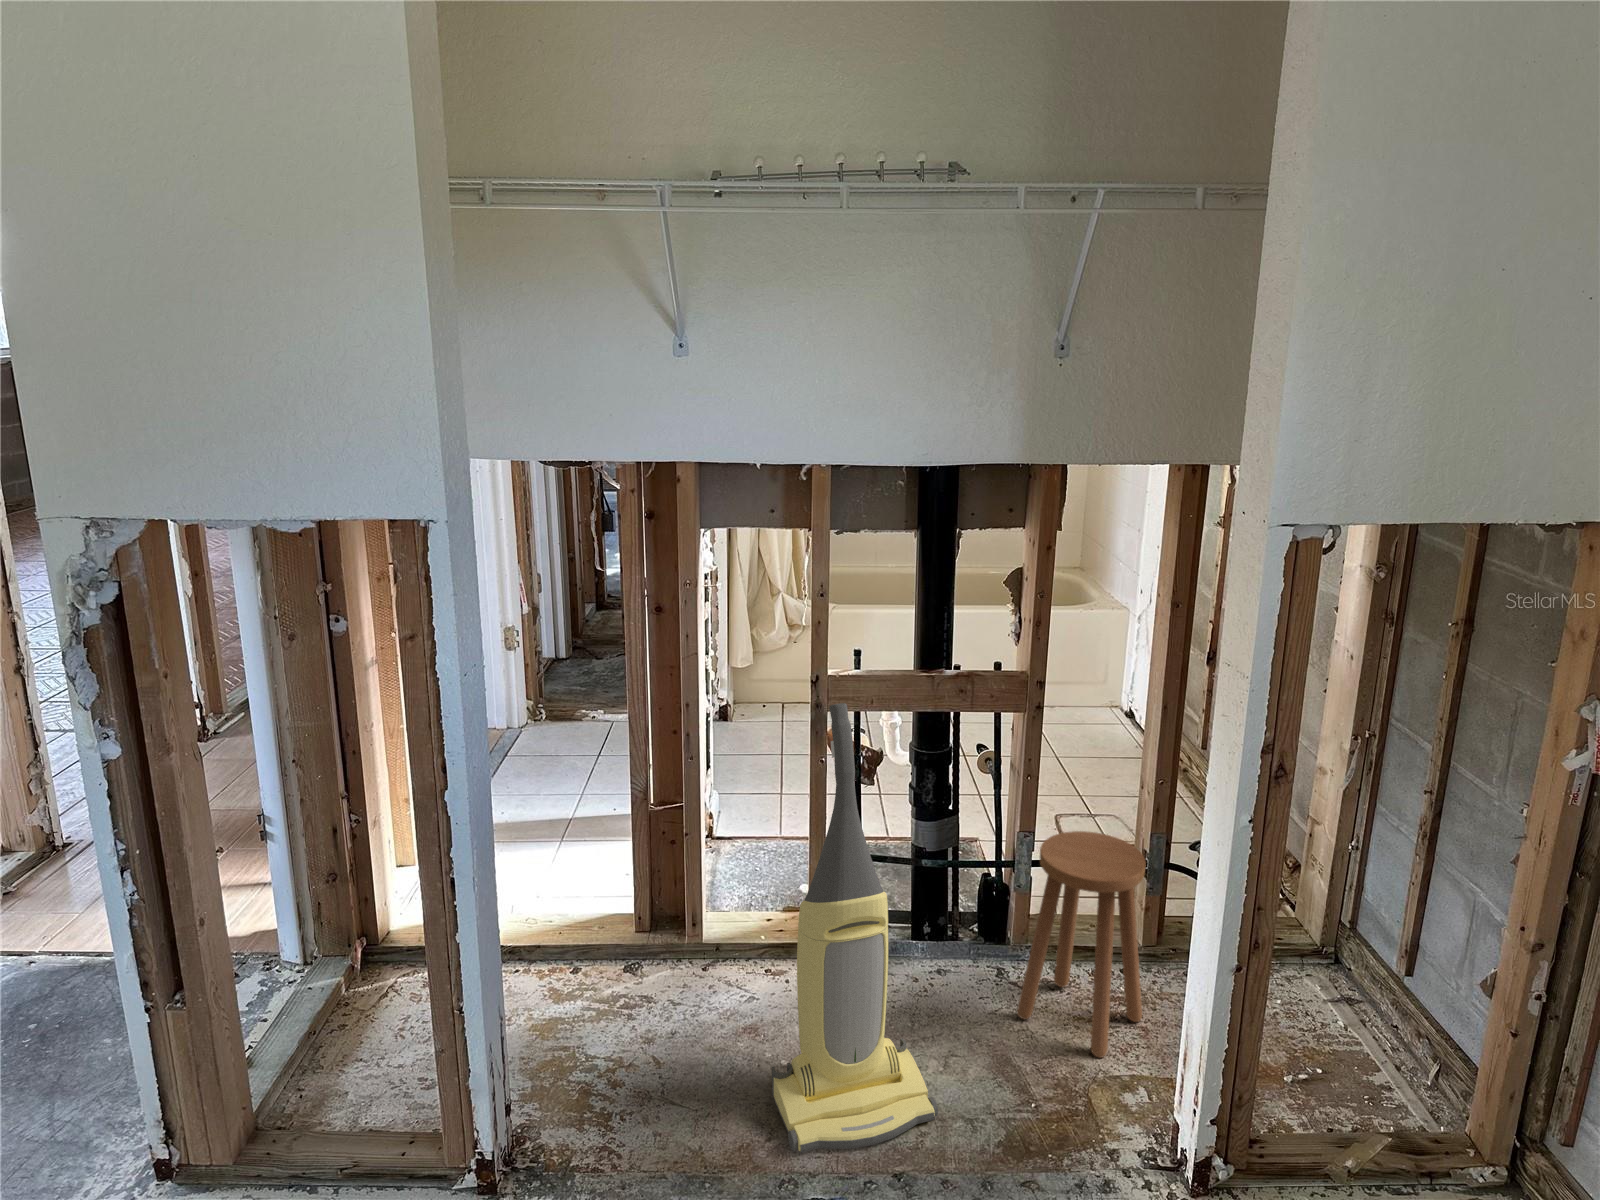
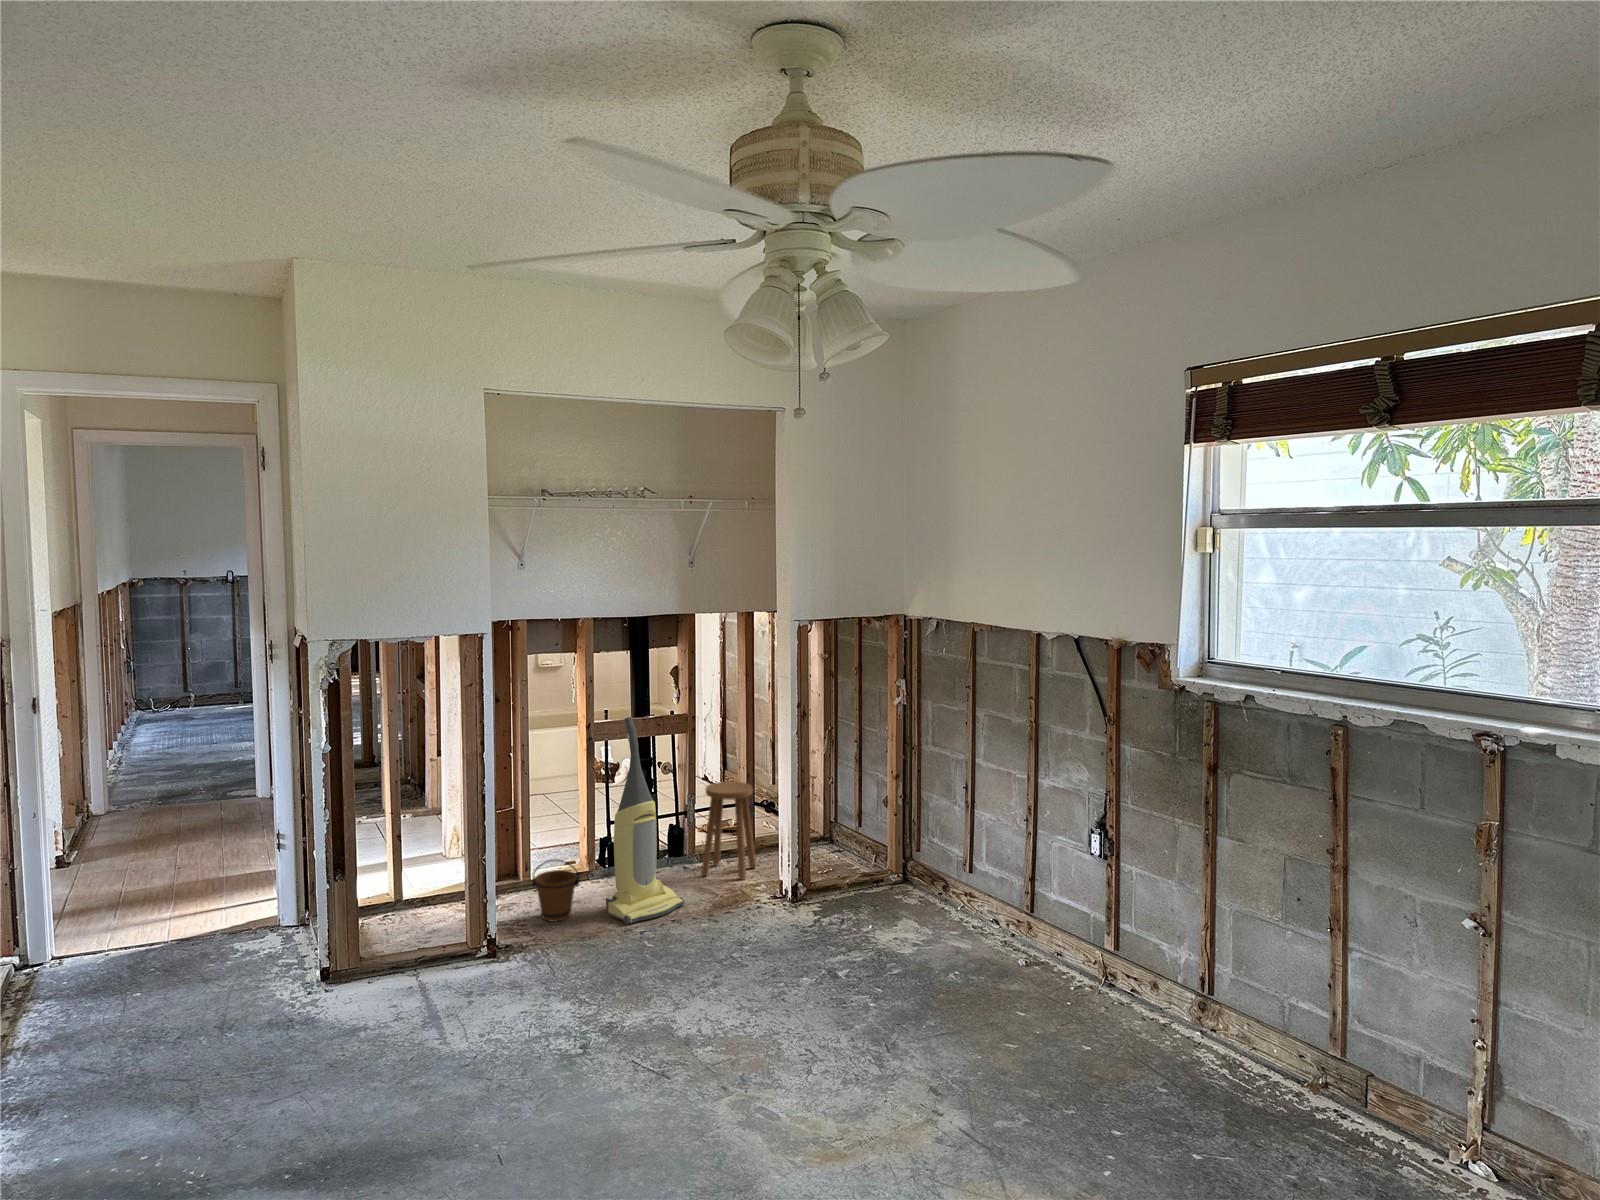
bucket: none [638,963,727,1087] -> present [532,859,579,922]

